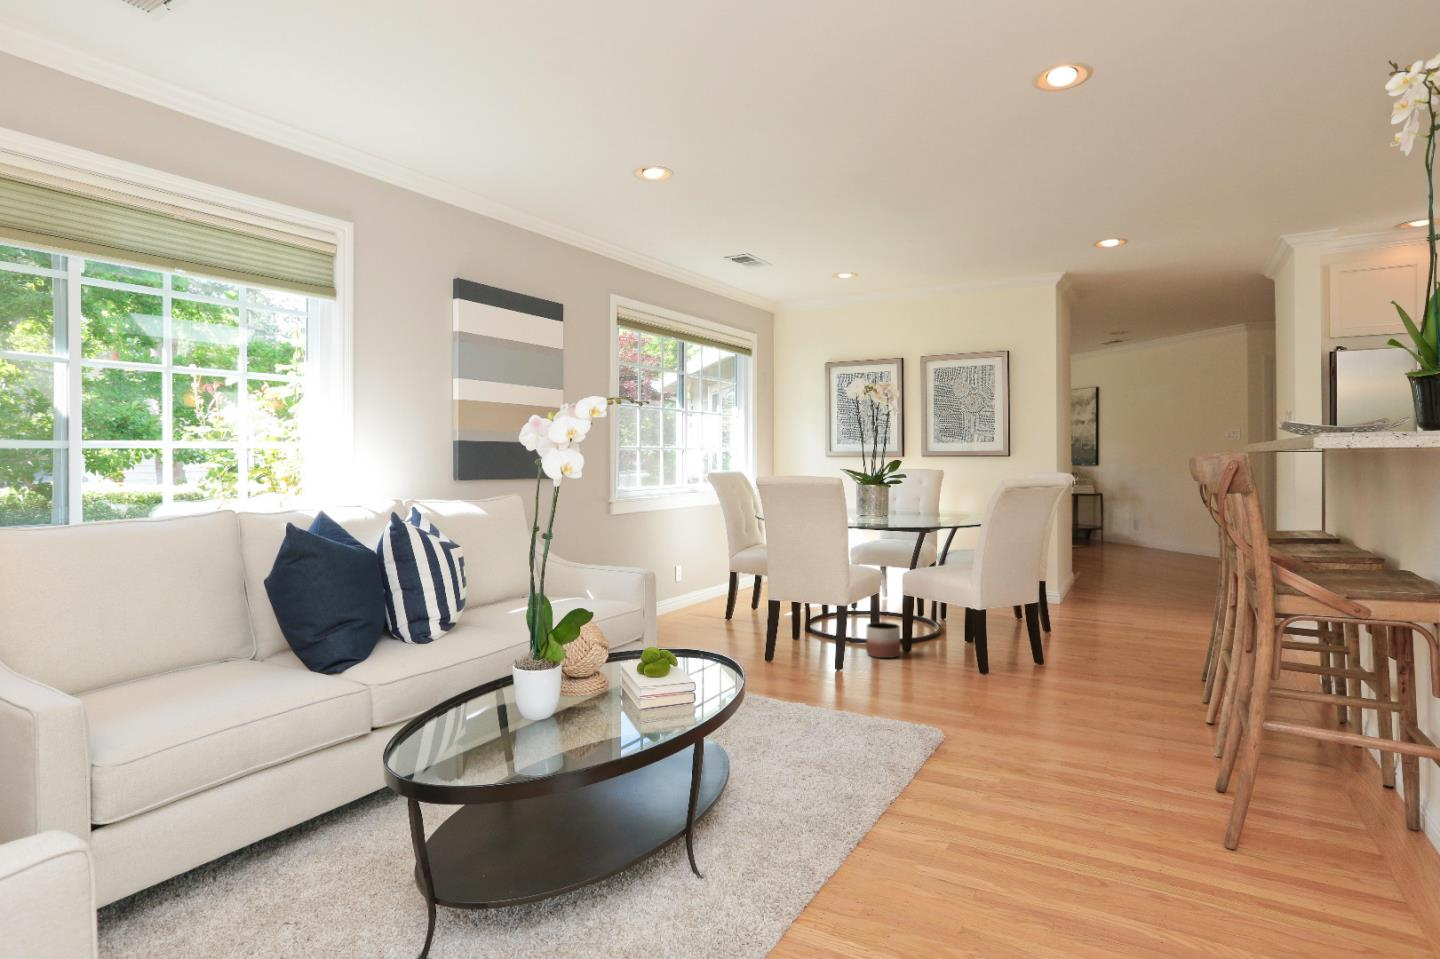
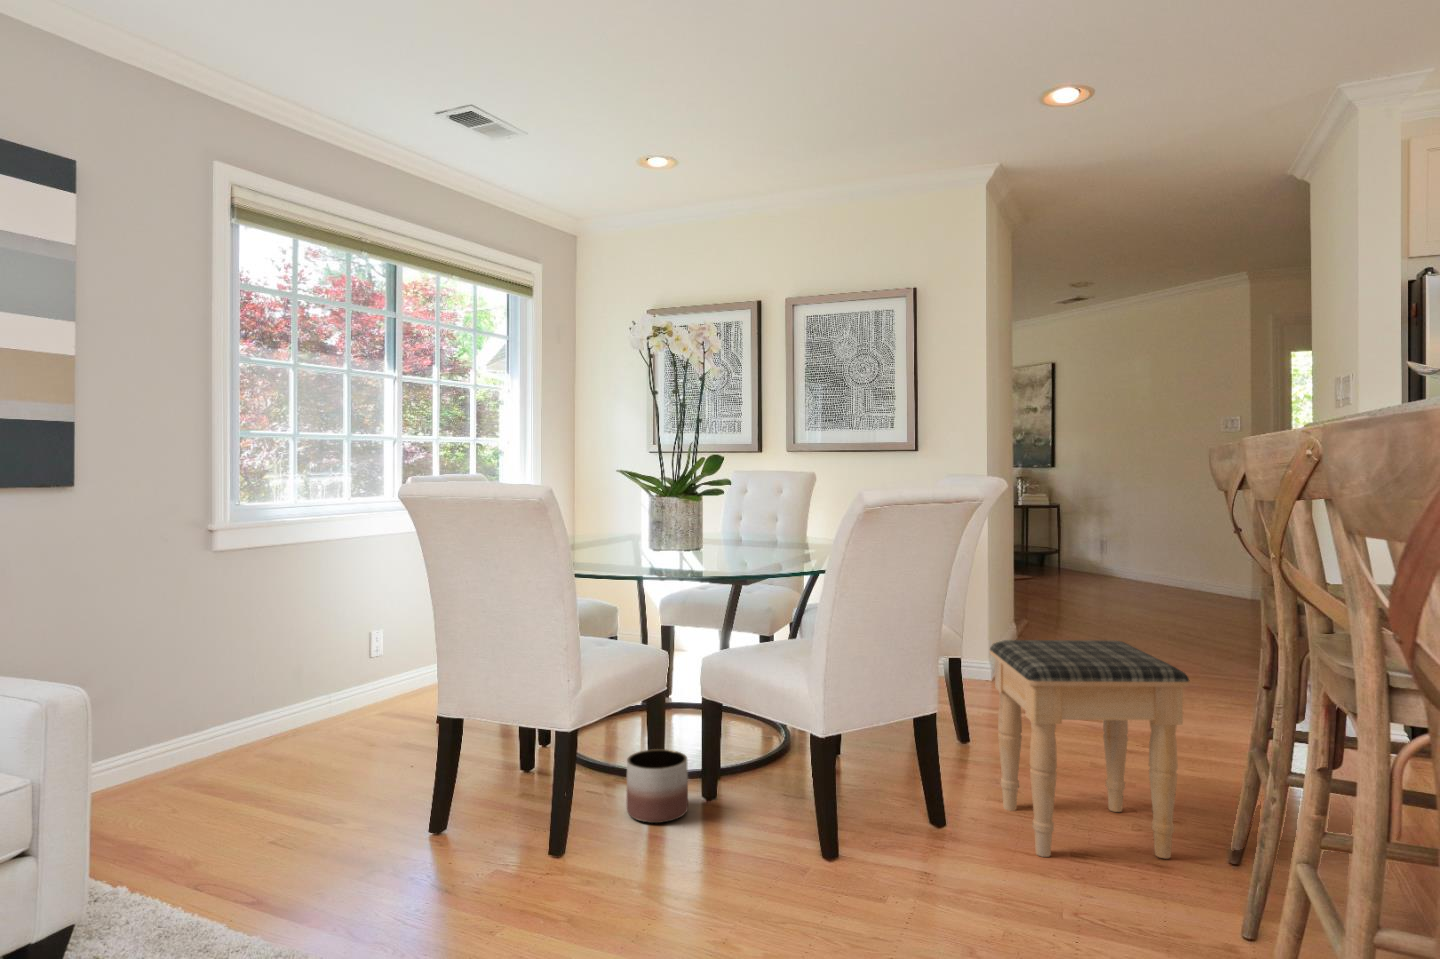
footstool: none [1068,564,1181,676] -> present [990,640,1190,858]

